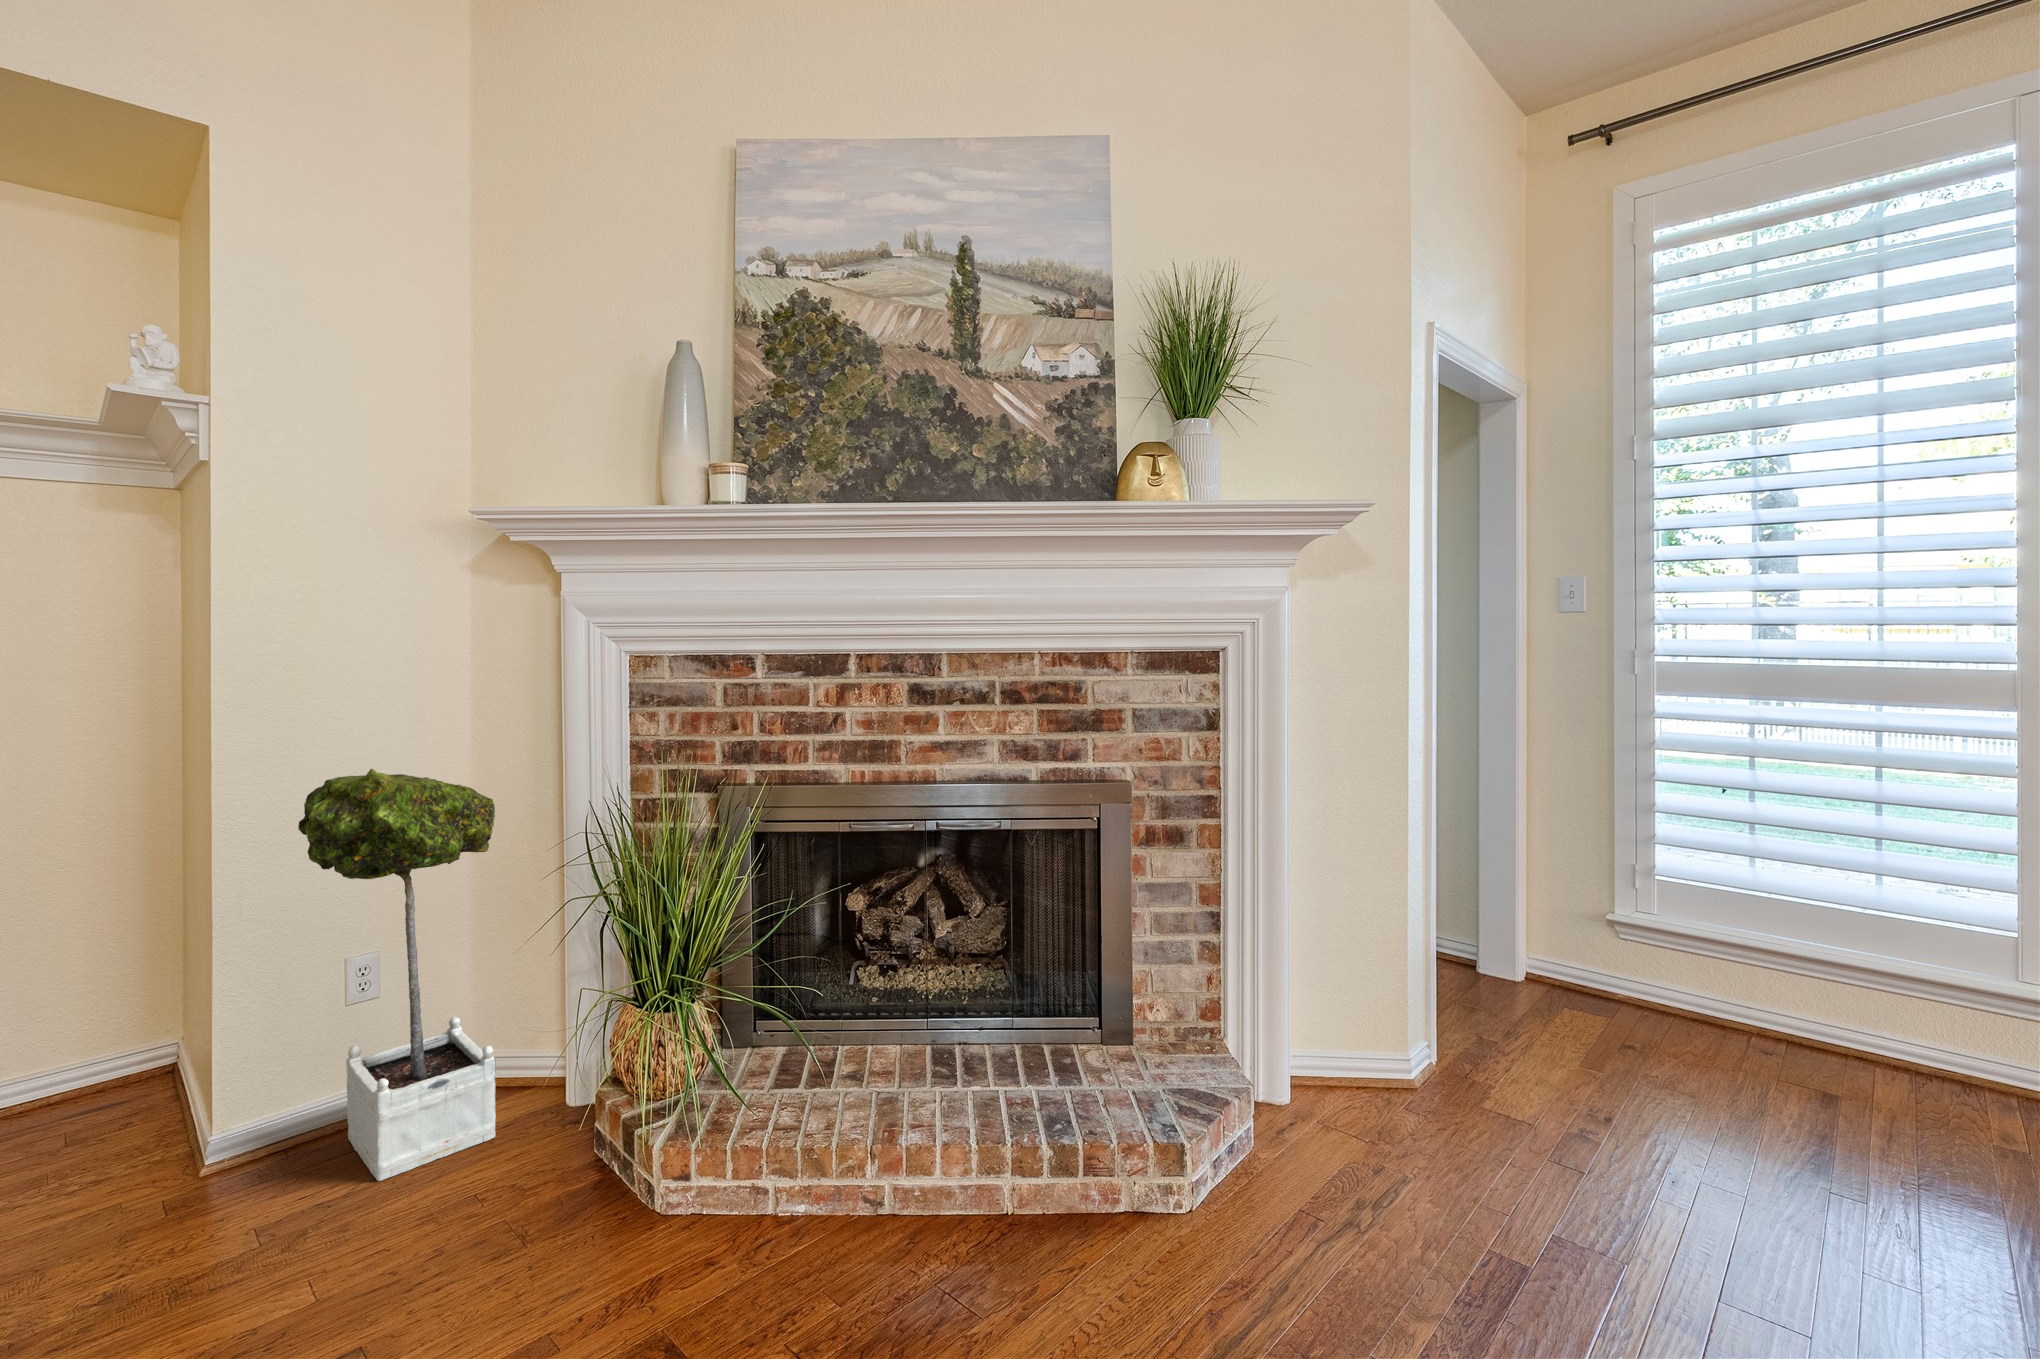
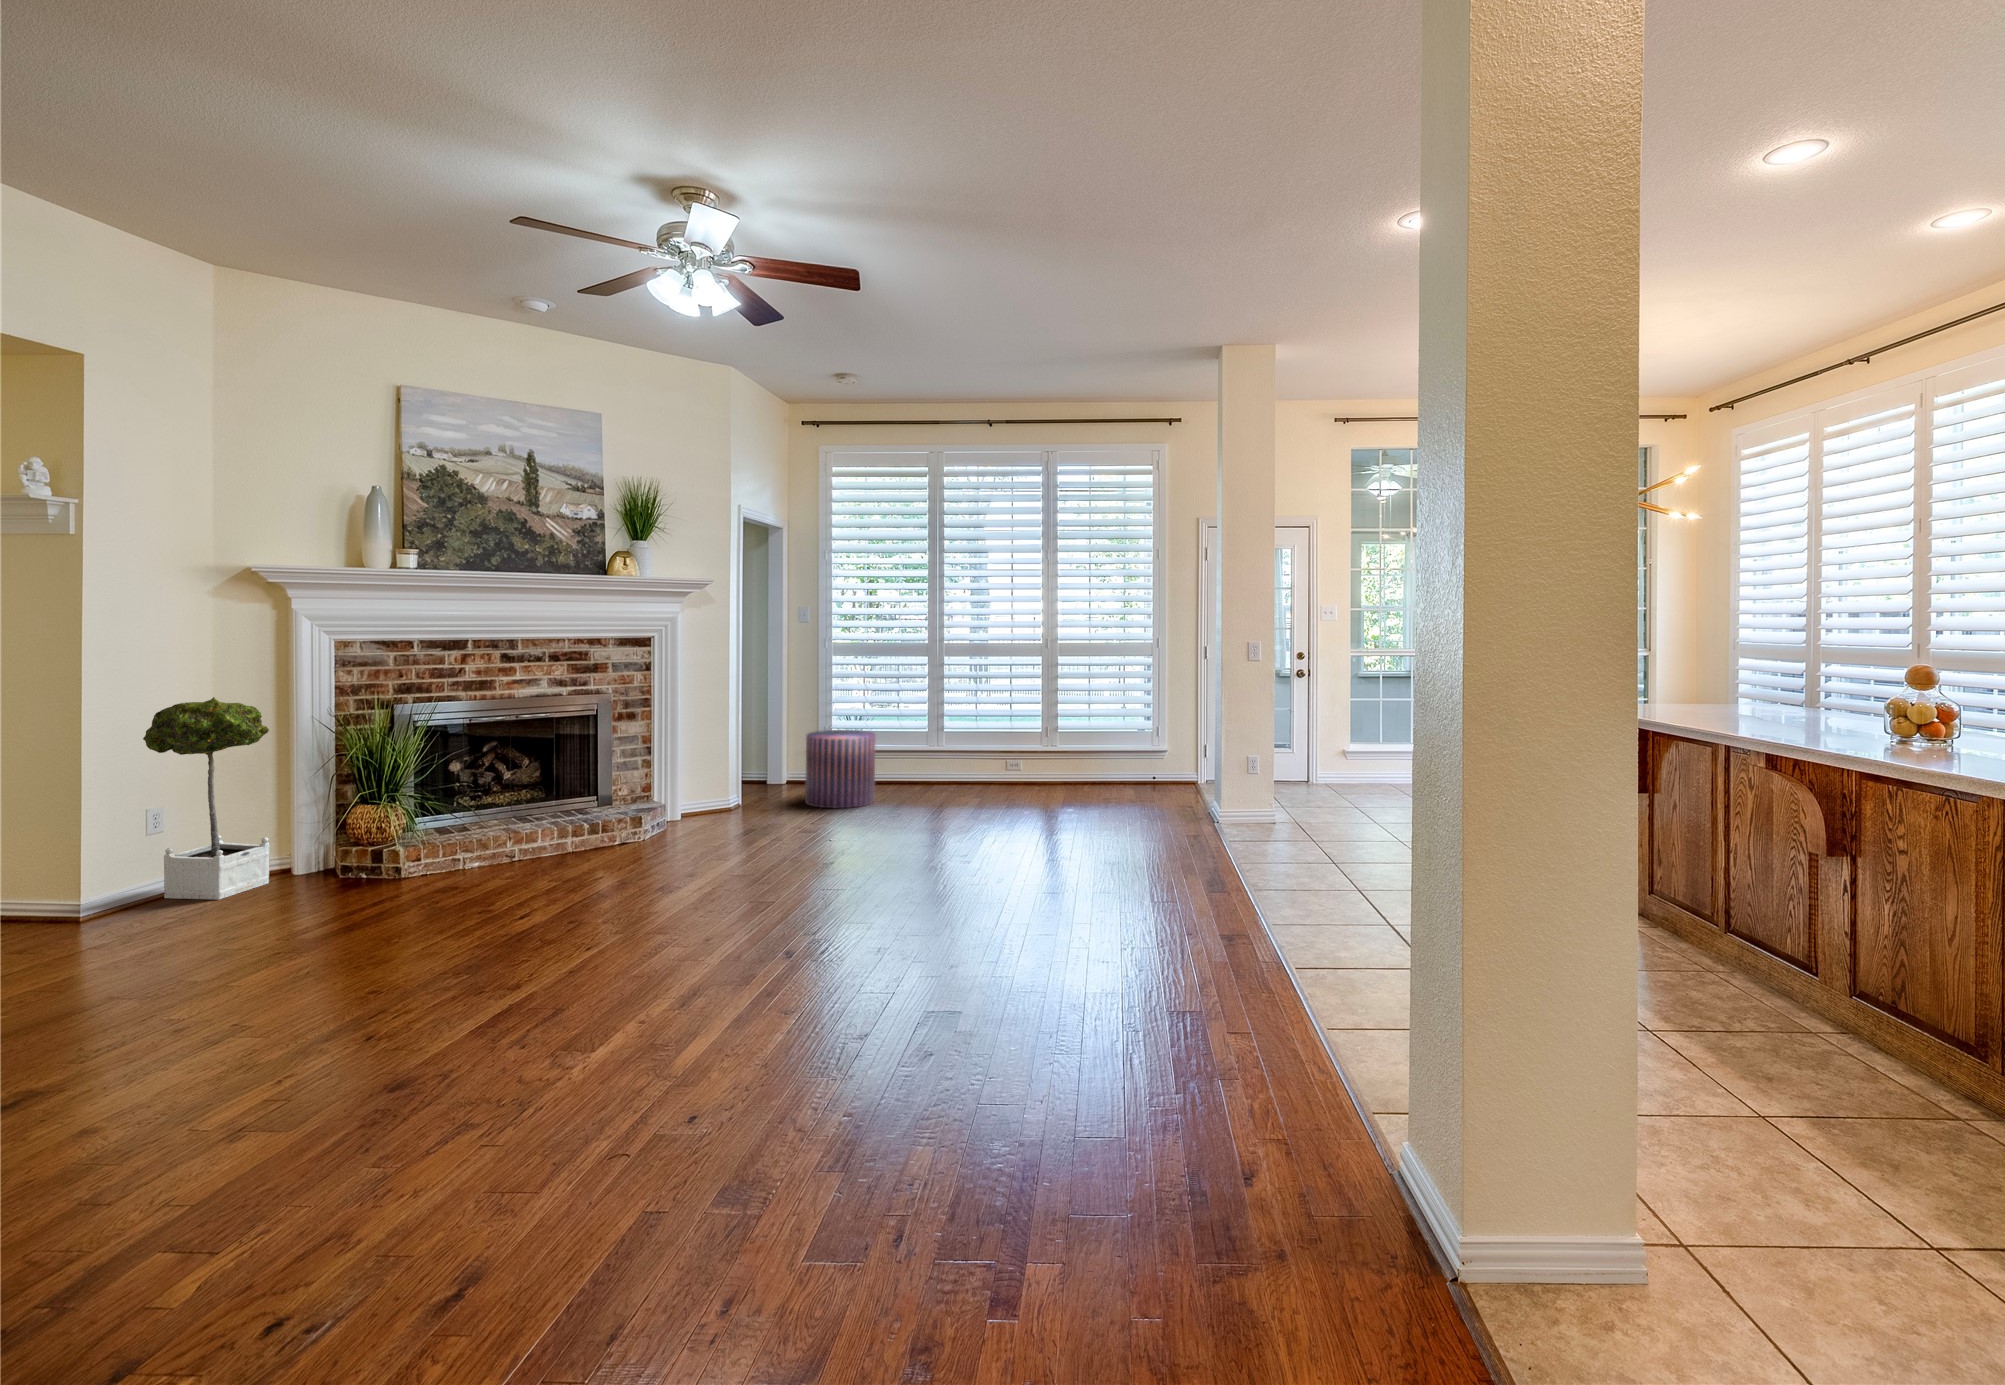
pouf: none [1628,898,1893,1183] -> present [805,730,876,808]

